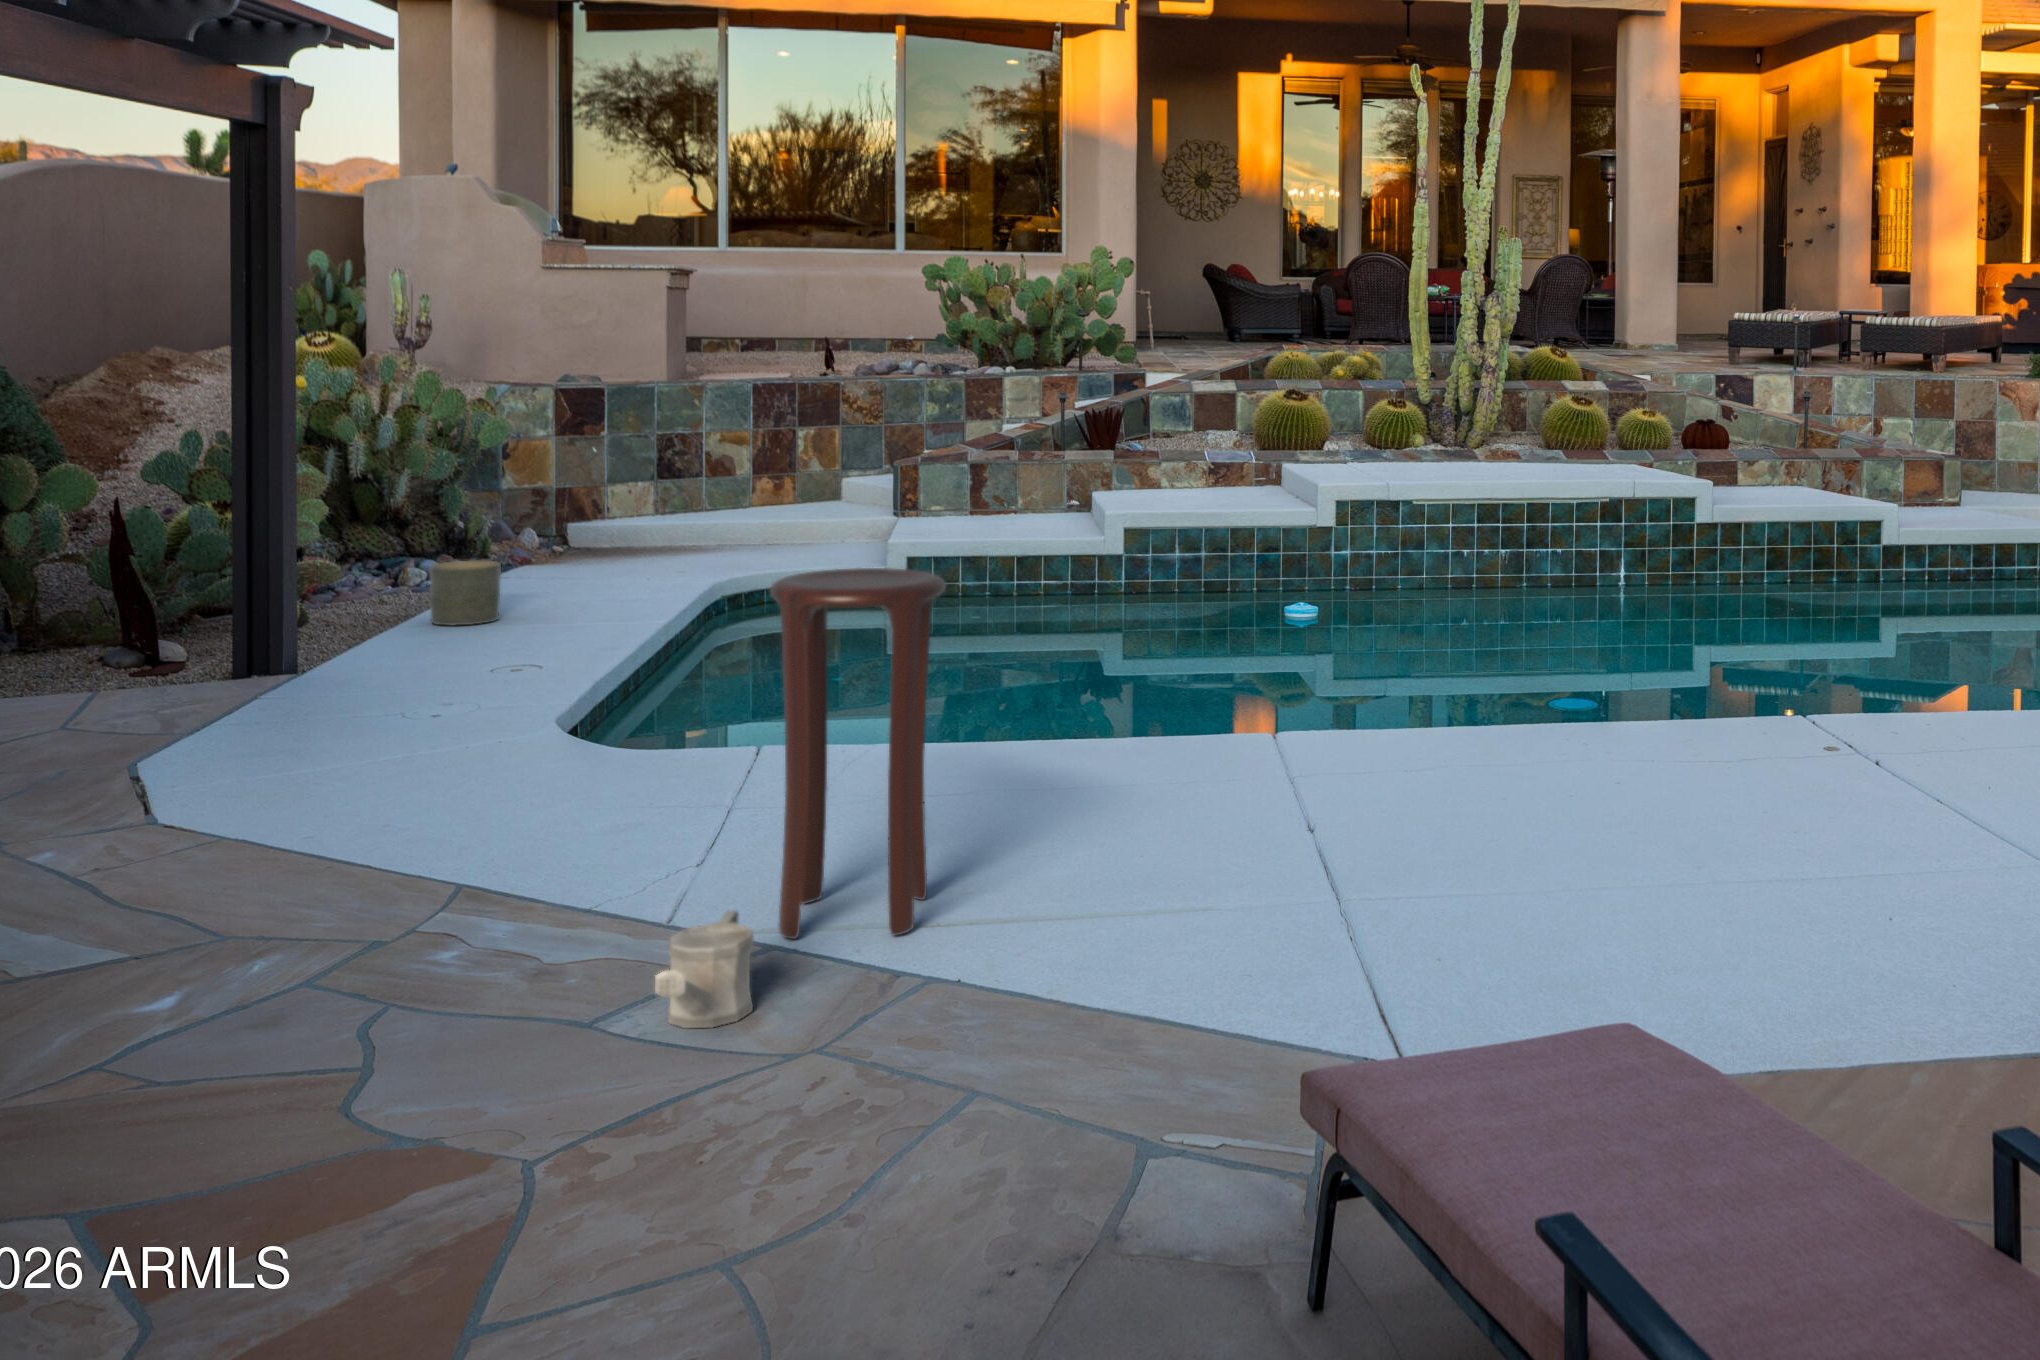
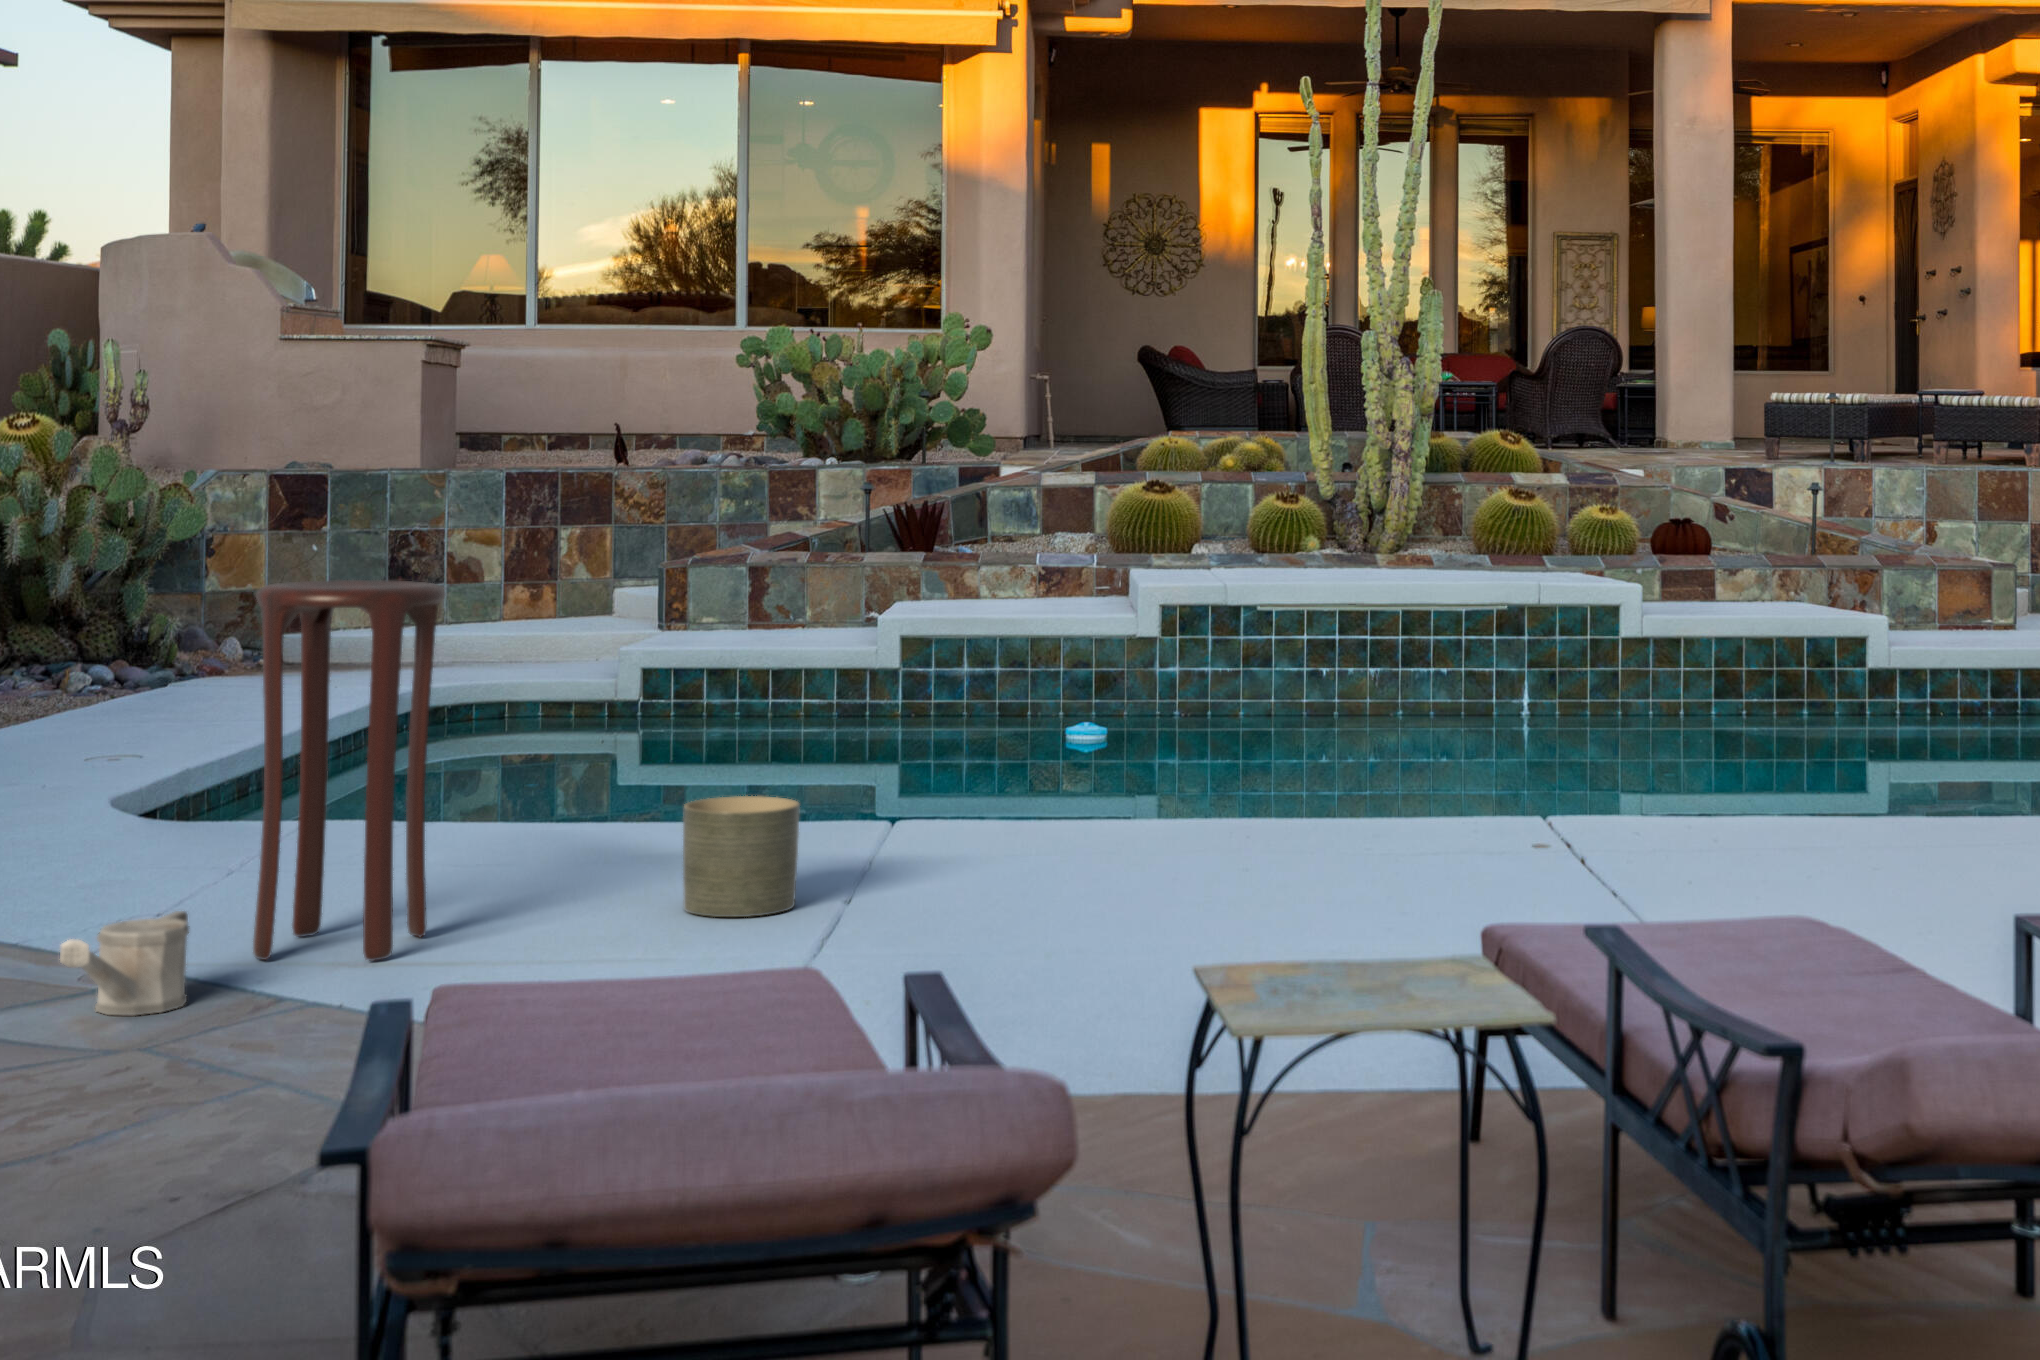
planter: present [430,561,501,625] -> present [683,796,800,917]

